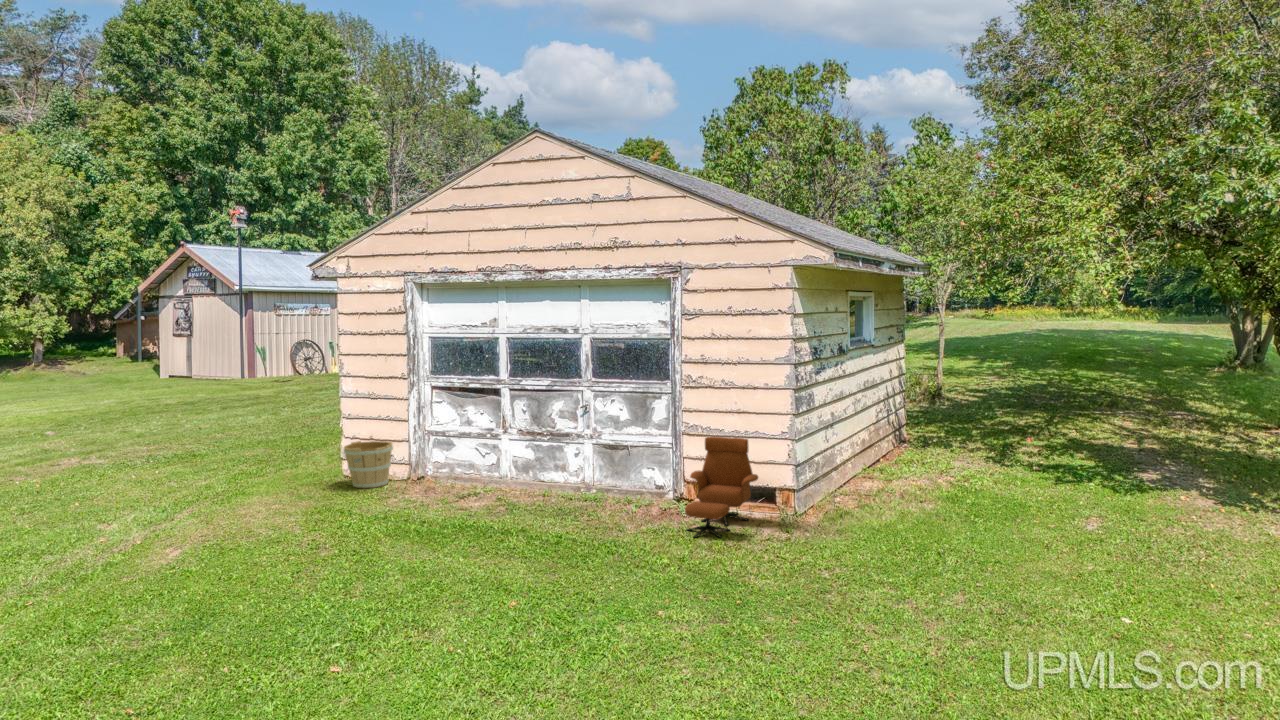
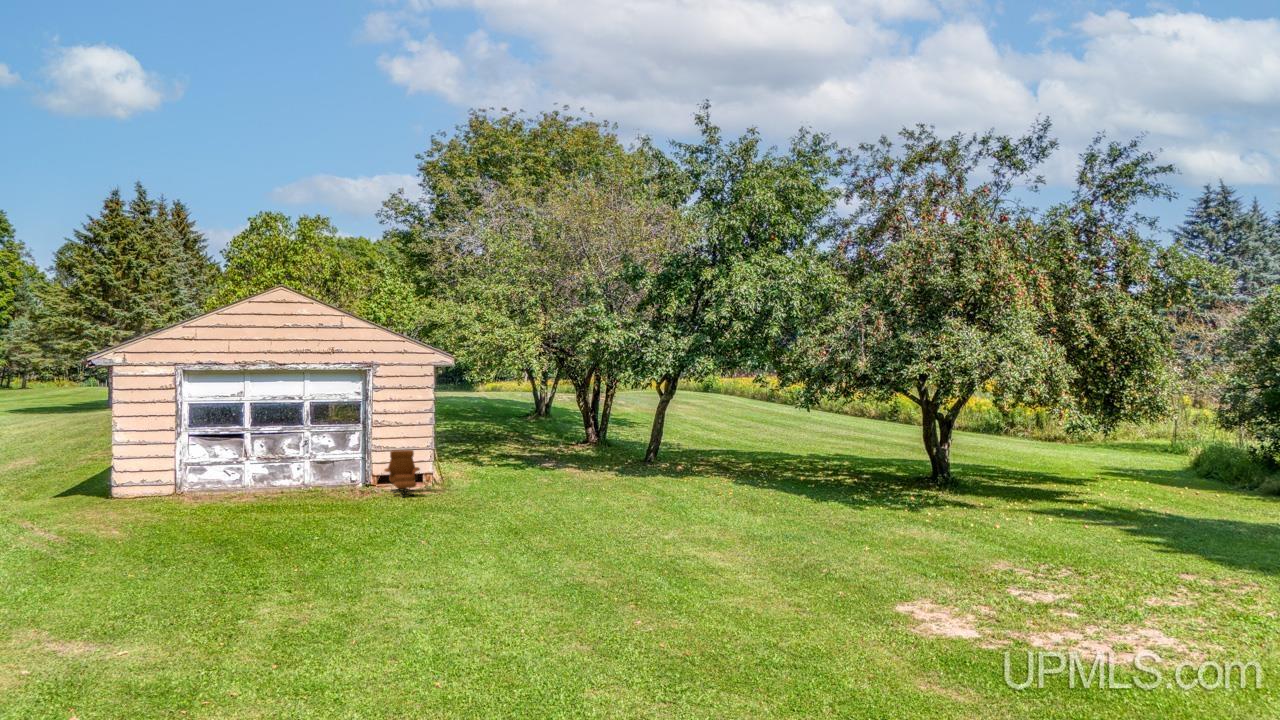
wooden bucket: present [344,441,393,488] -> none [127,472,164,504]

